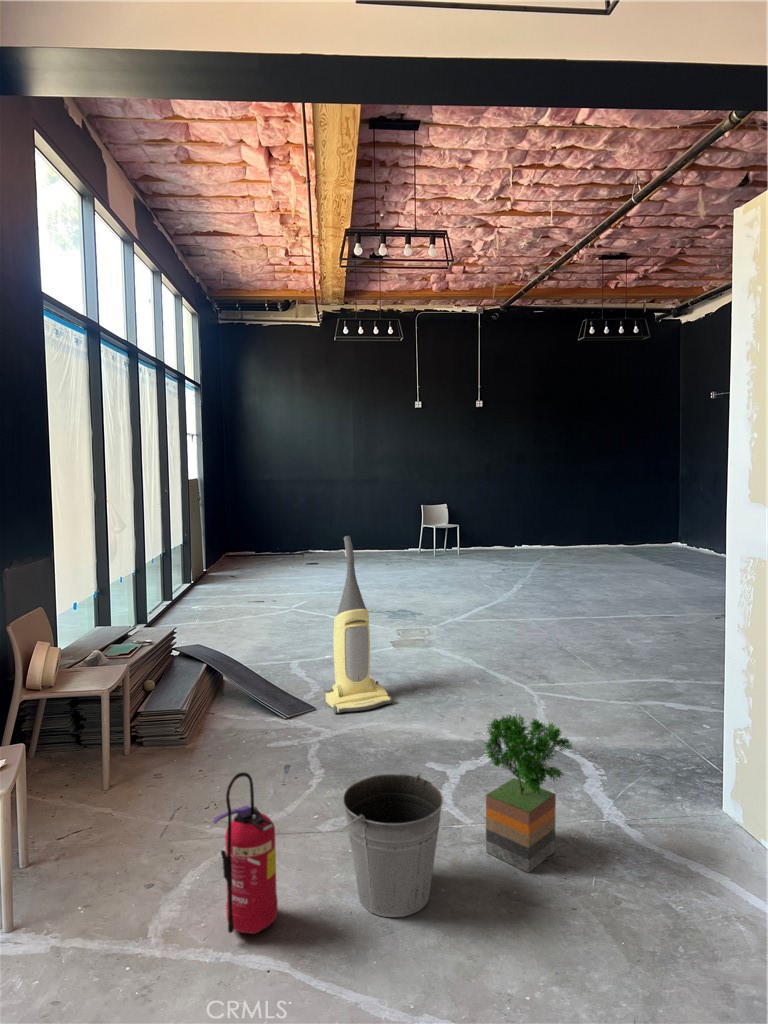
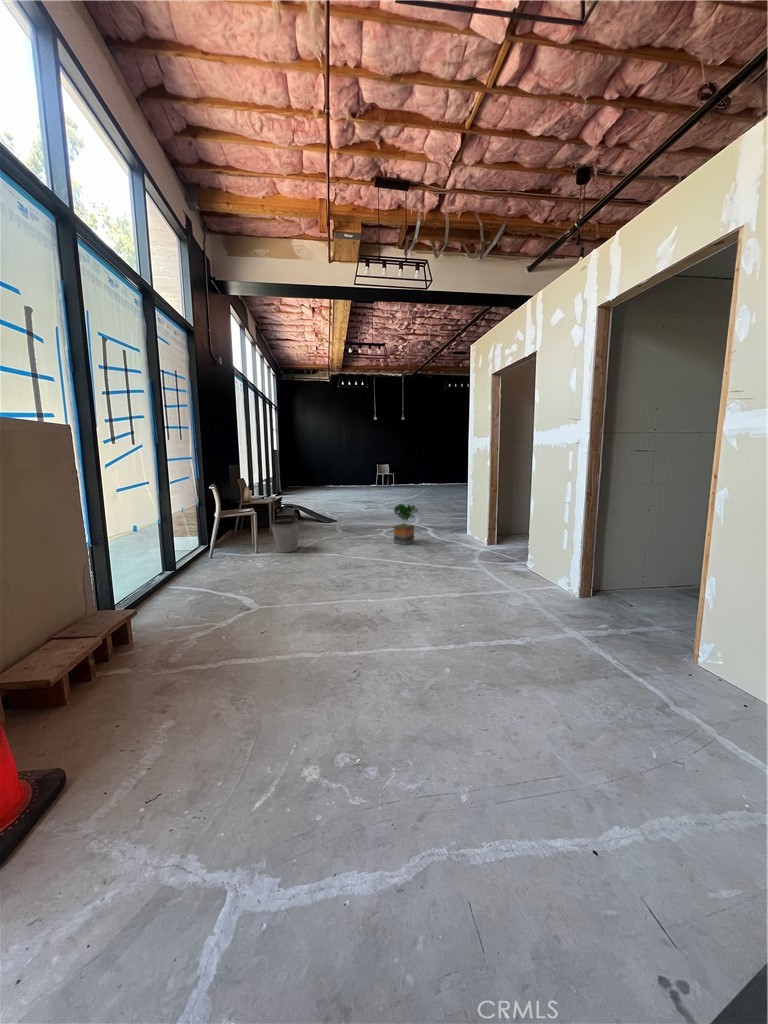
vacuum cleaner: present [325,536,392,714] -> none [342,461,366,522]
fire extinguisher: present [213,772,278,934] -> none [318,511,335,554]
bucket: present [339,773,443,917] -> present [271,519,300,552]

